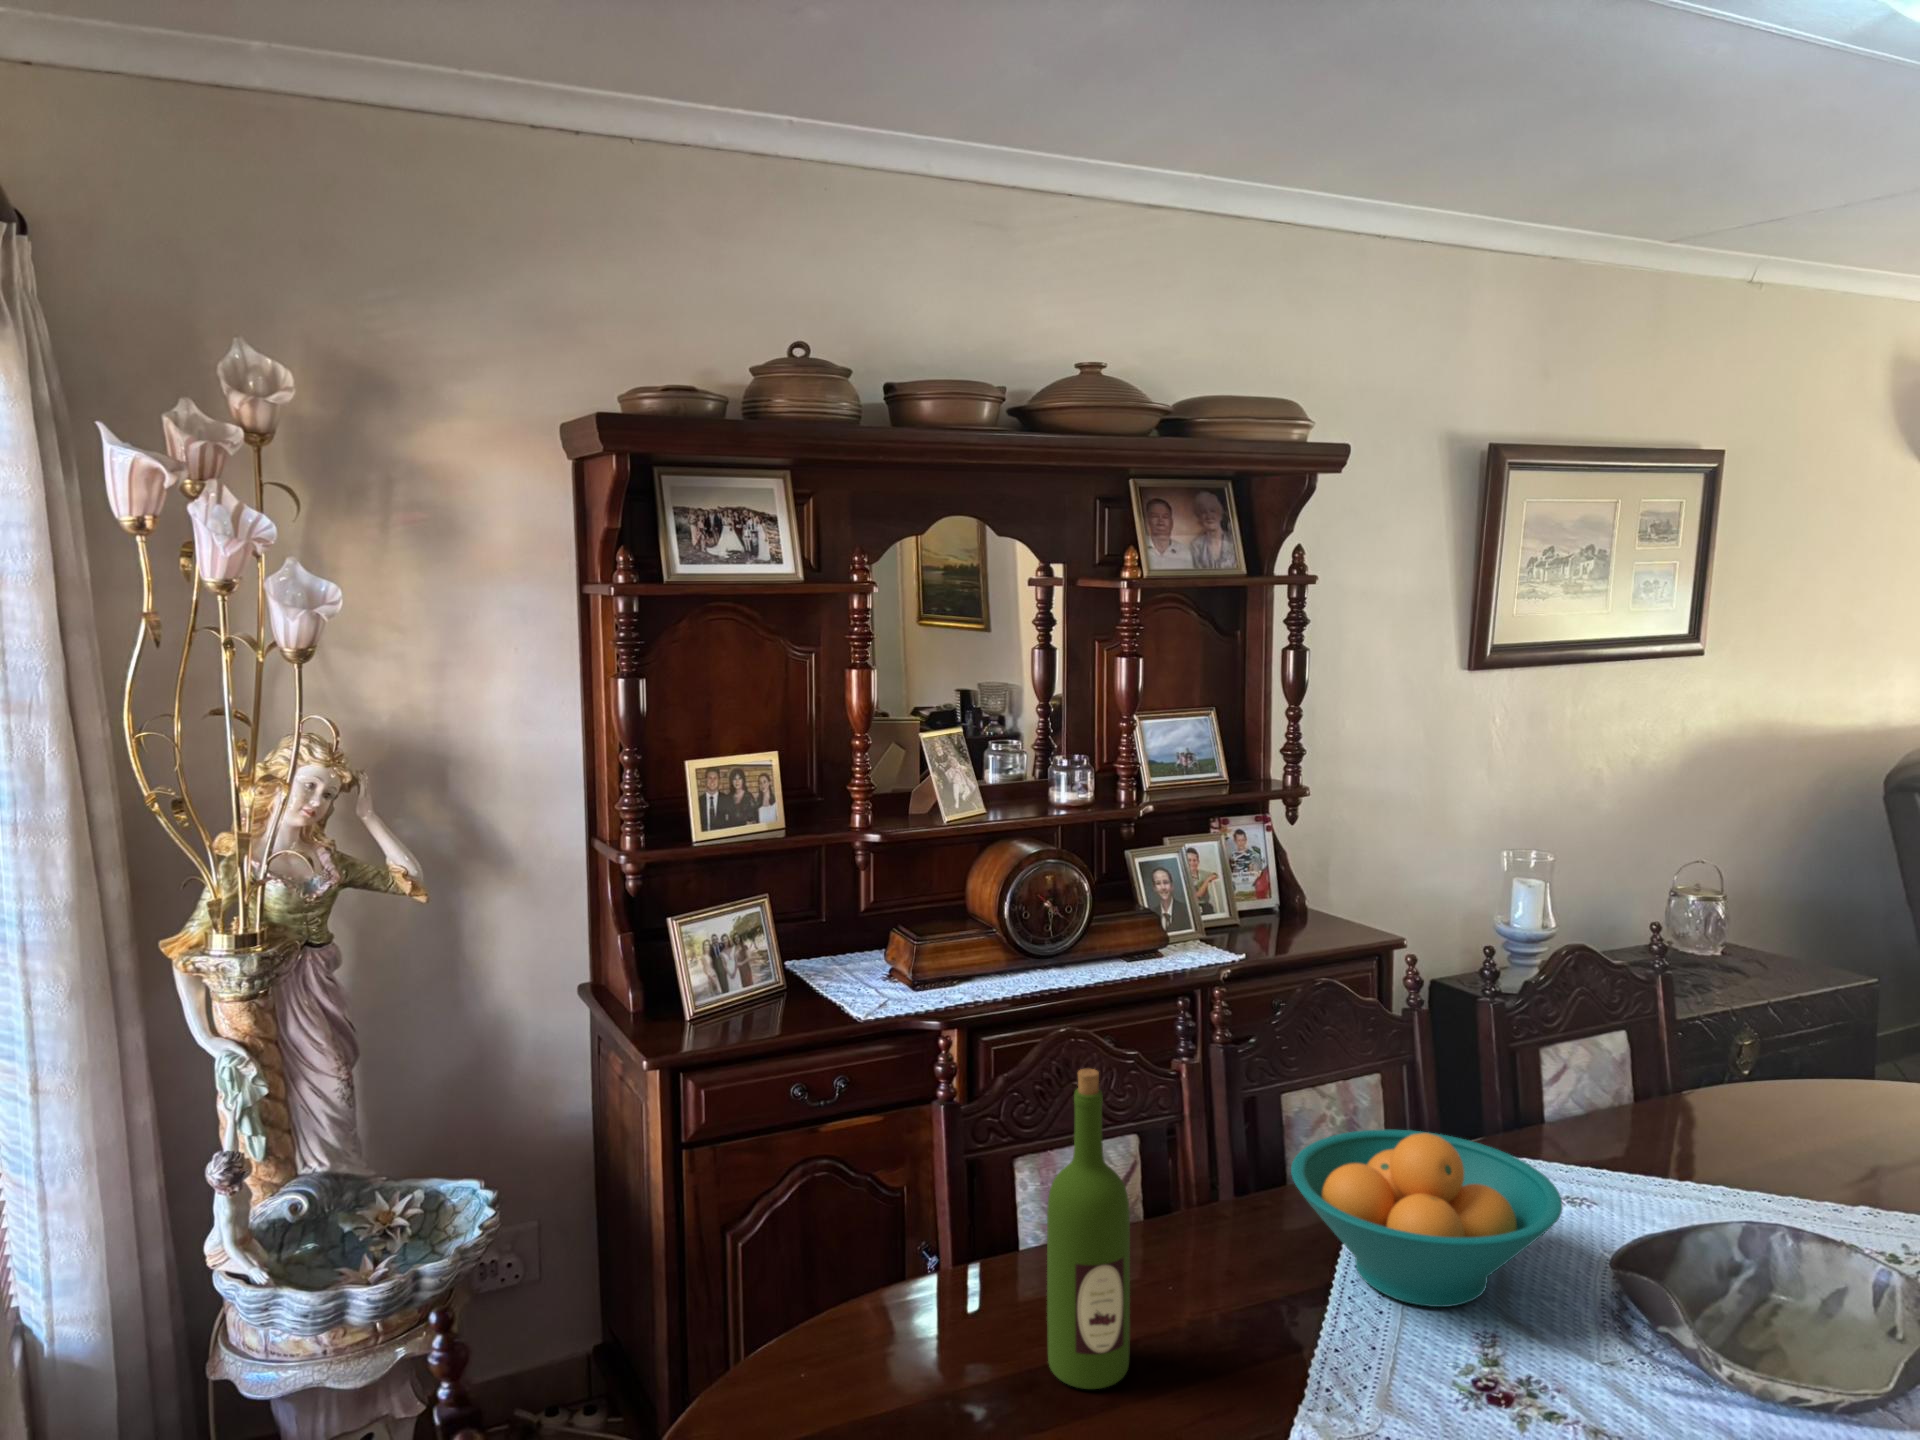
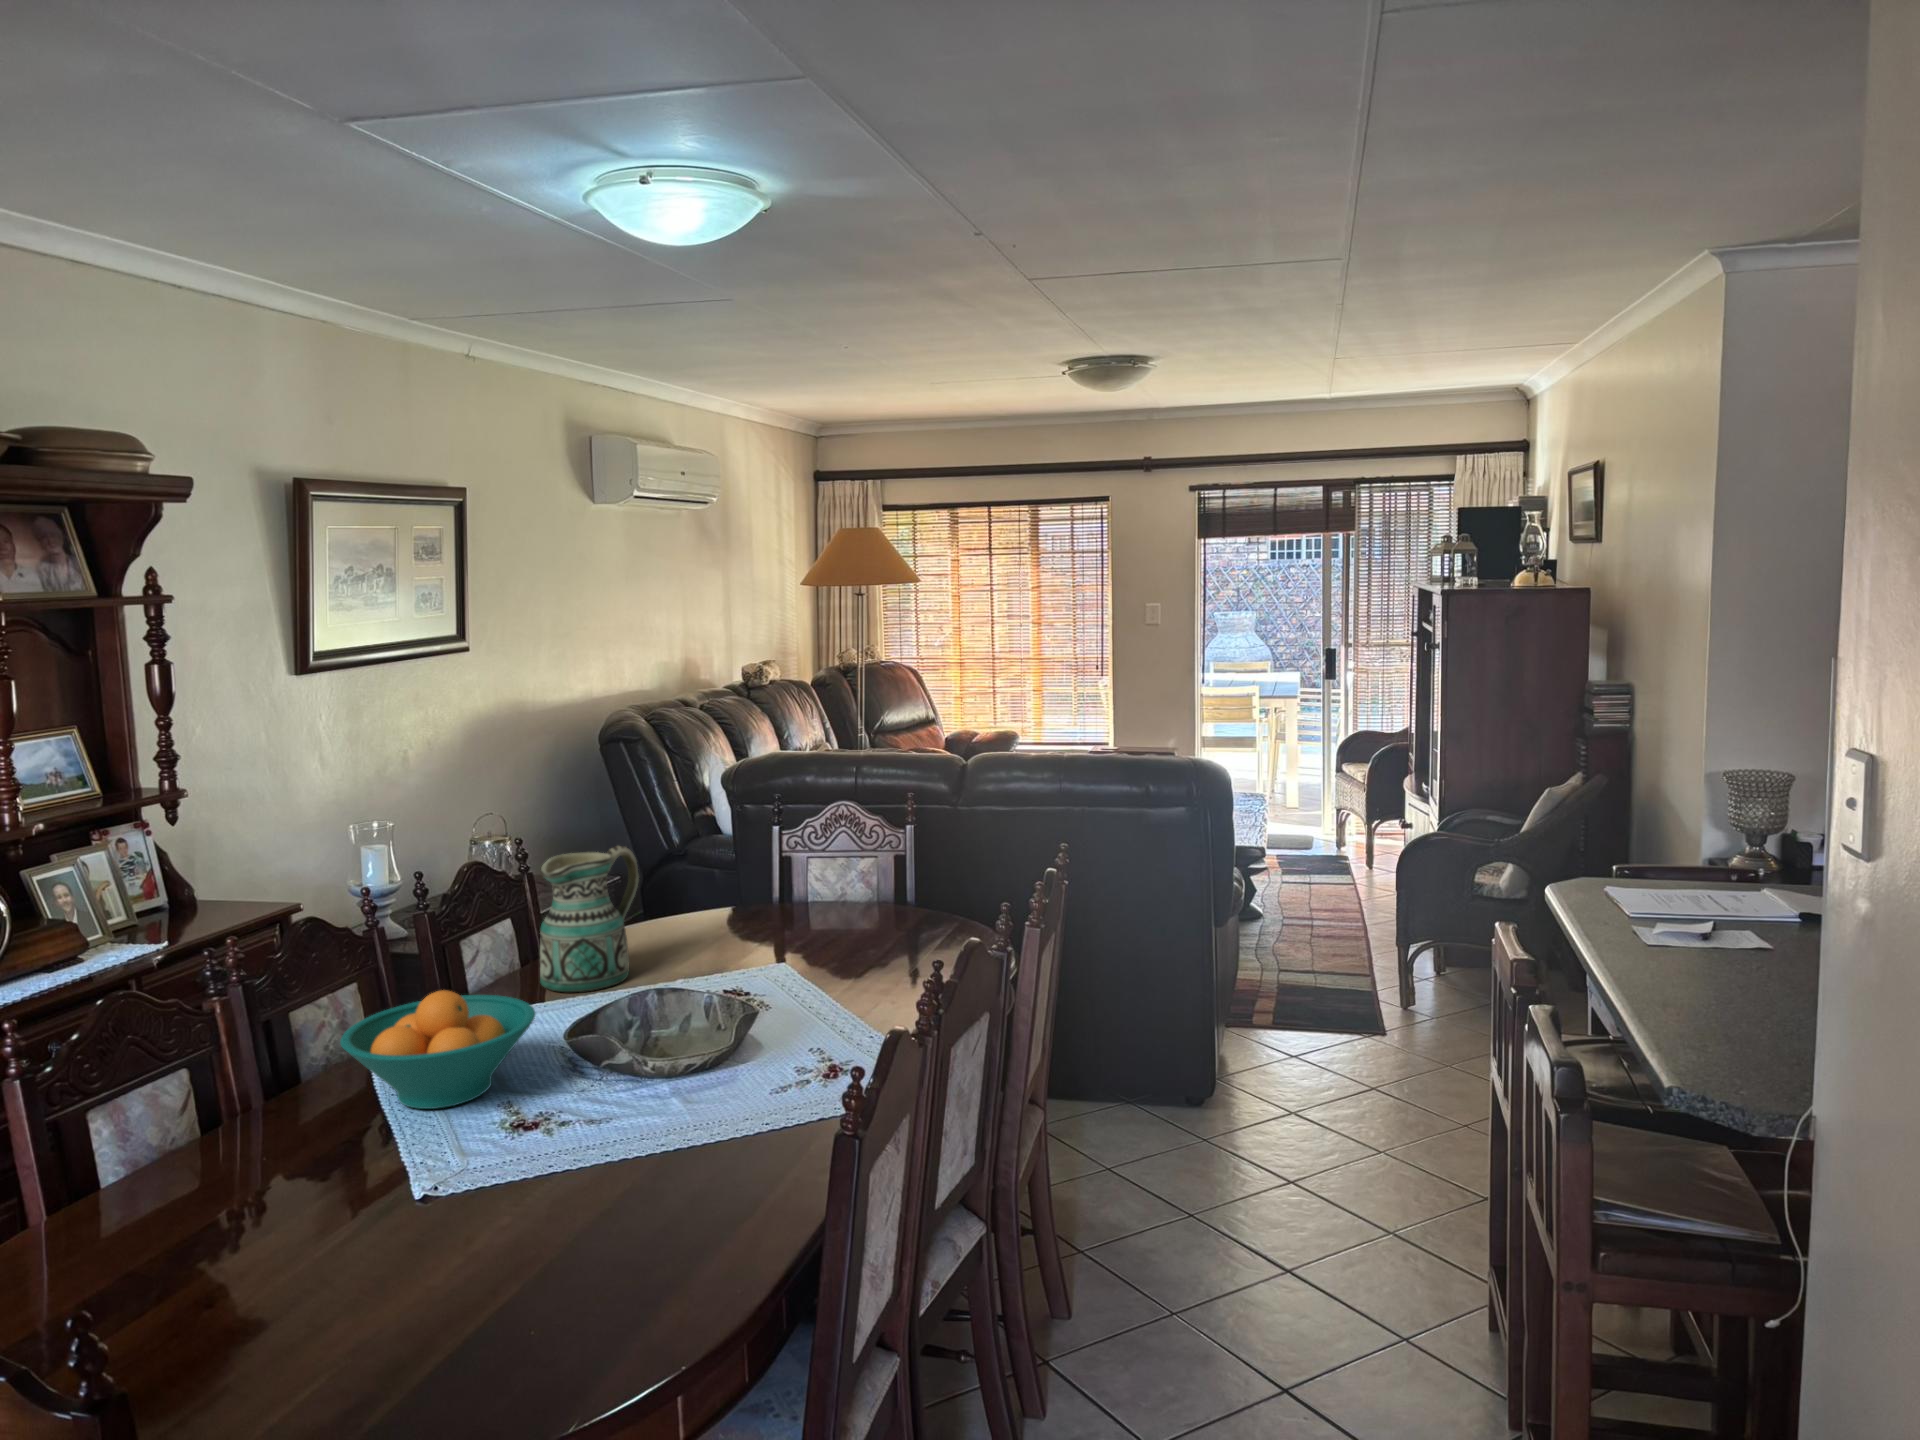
ceramic pitcher: none [1639,968,1829,1190] -> present [540,846,639,992]
wine bottle: present [1047,1069,1130,1389] -> none [191,991,275,1241]

